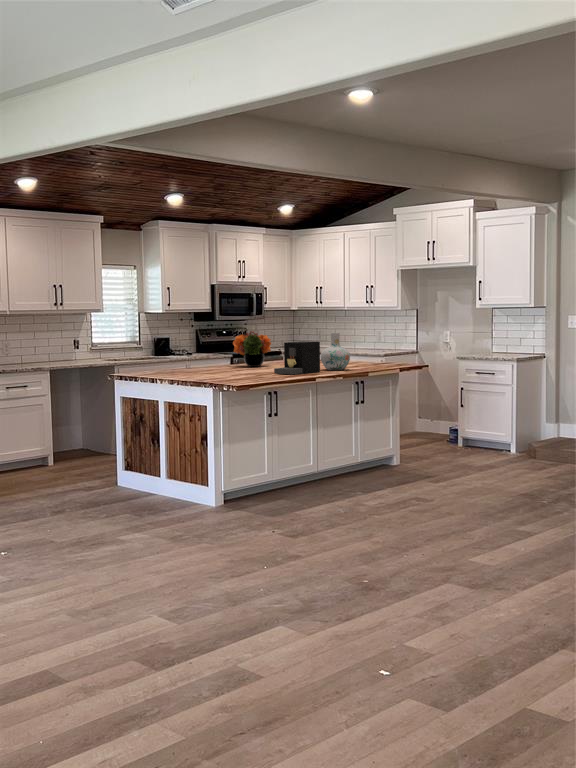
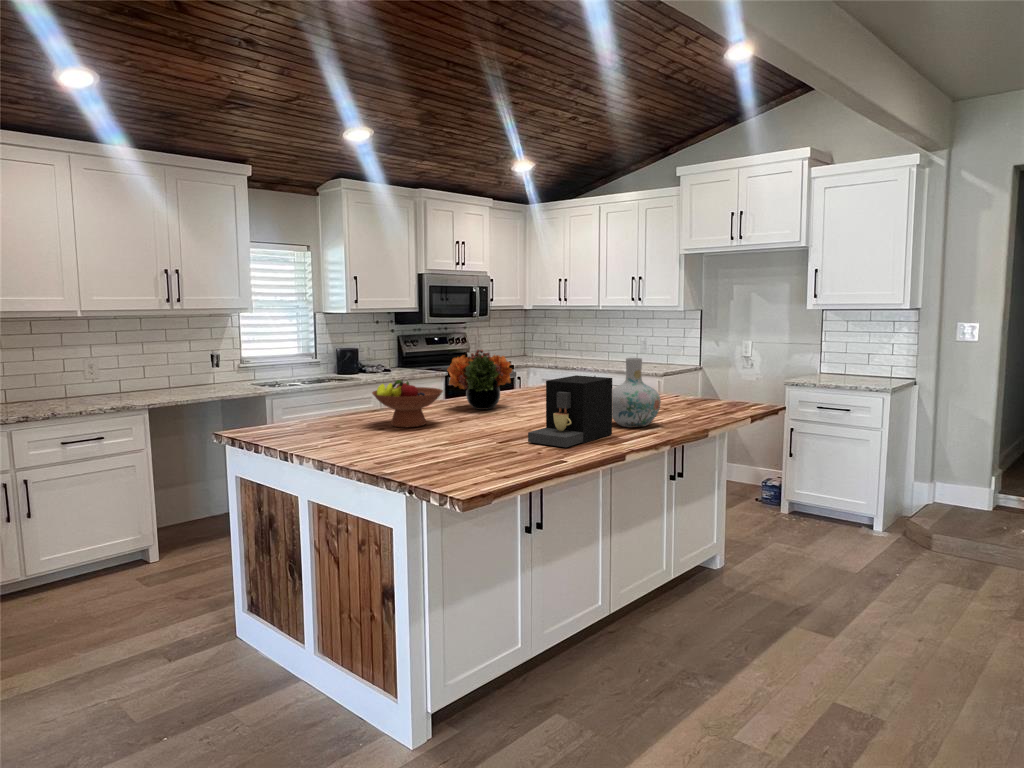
fruit bowl: none [191,345,231,371] -> present [372,380,443,427]

